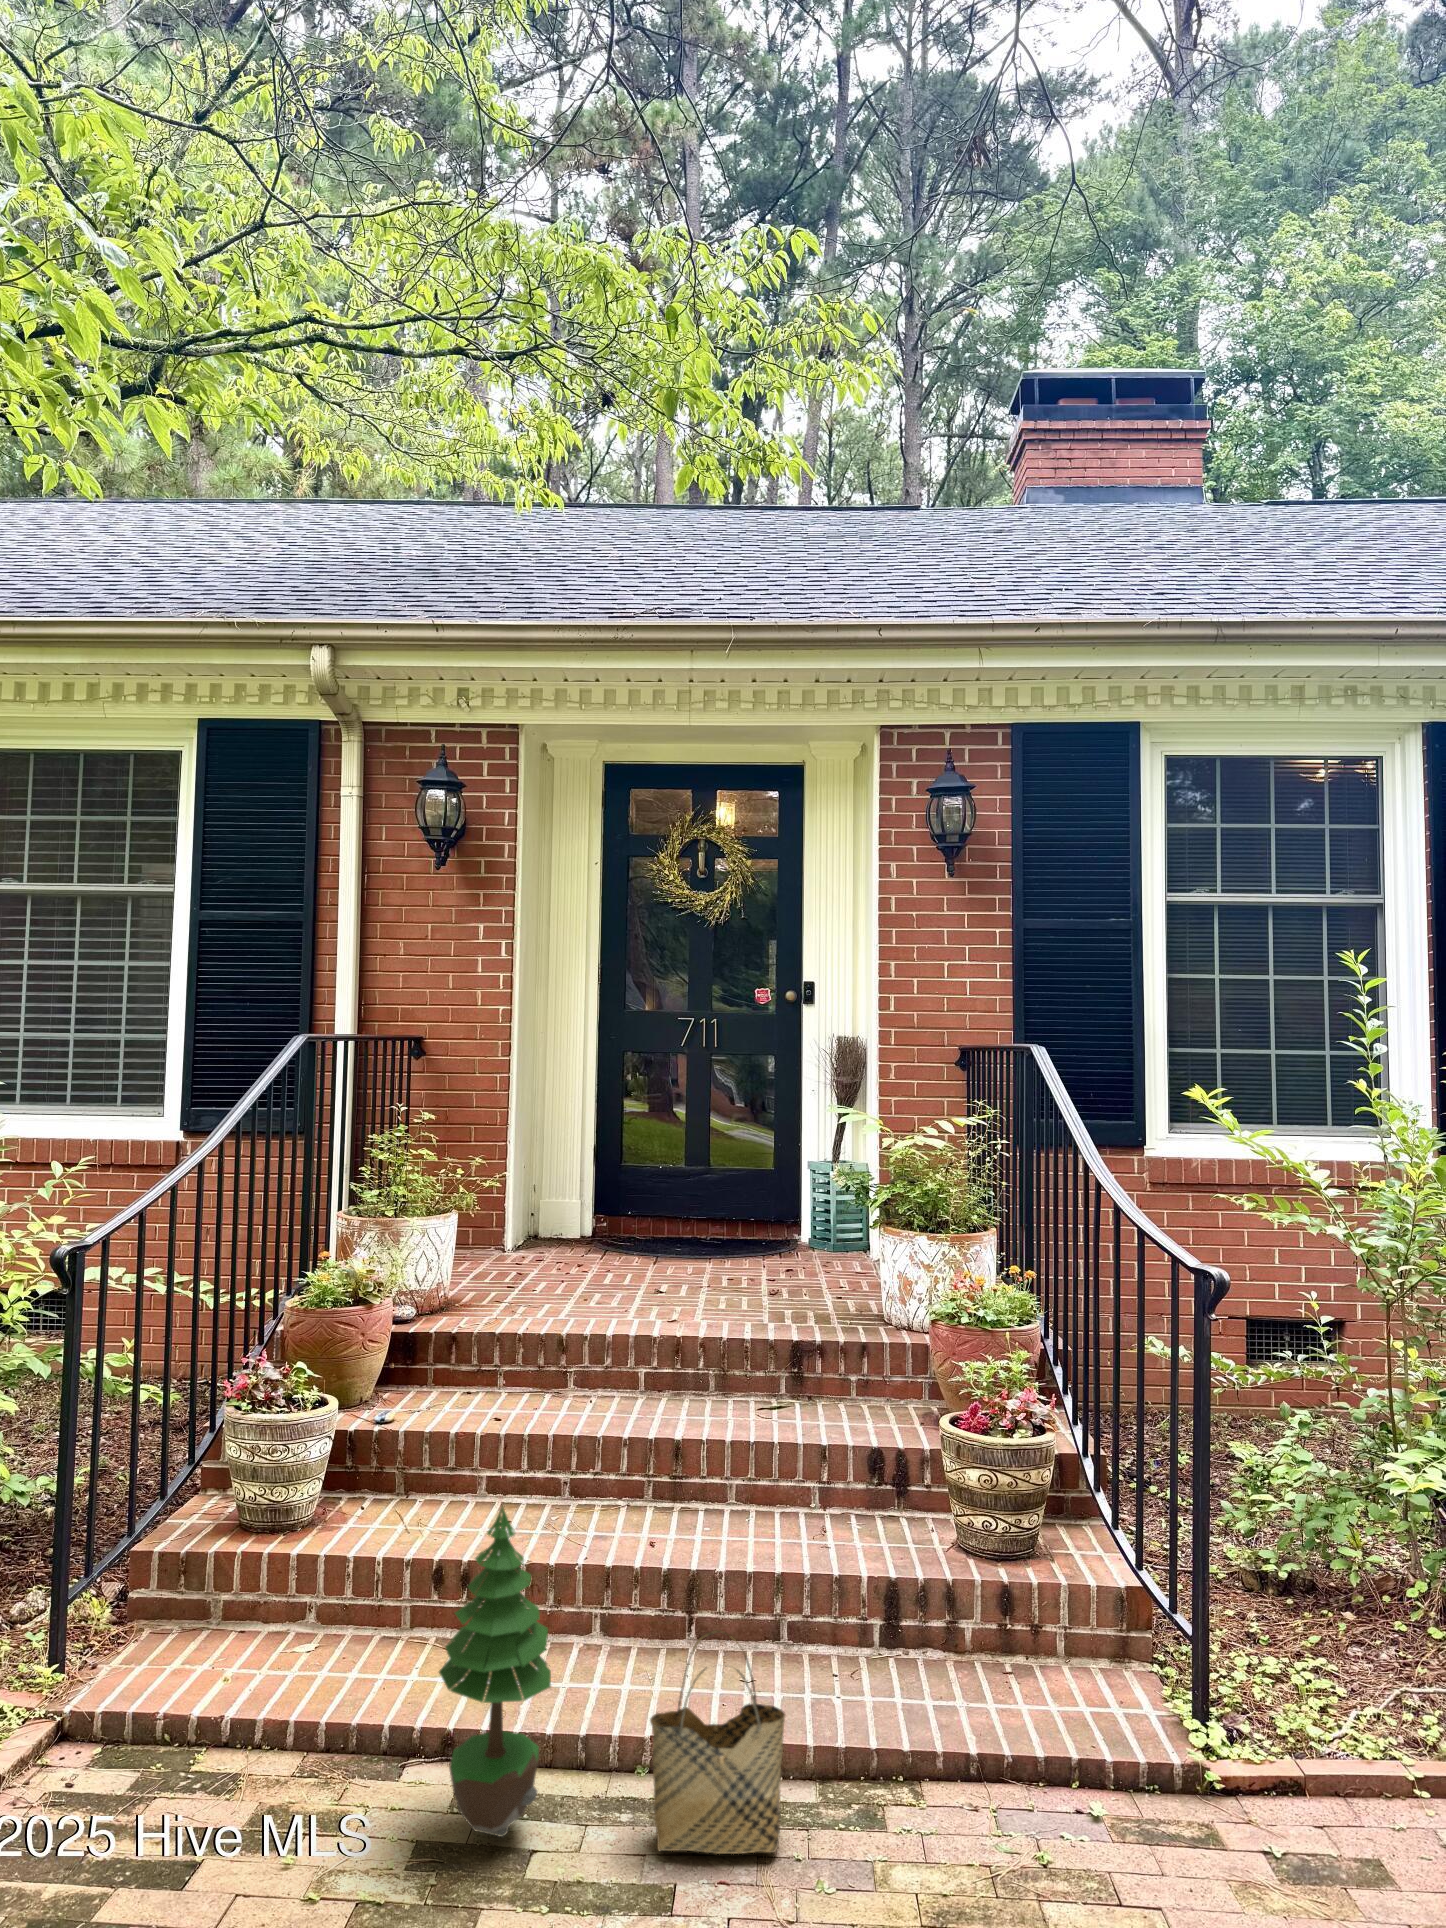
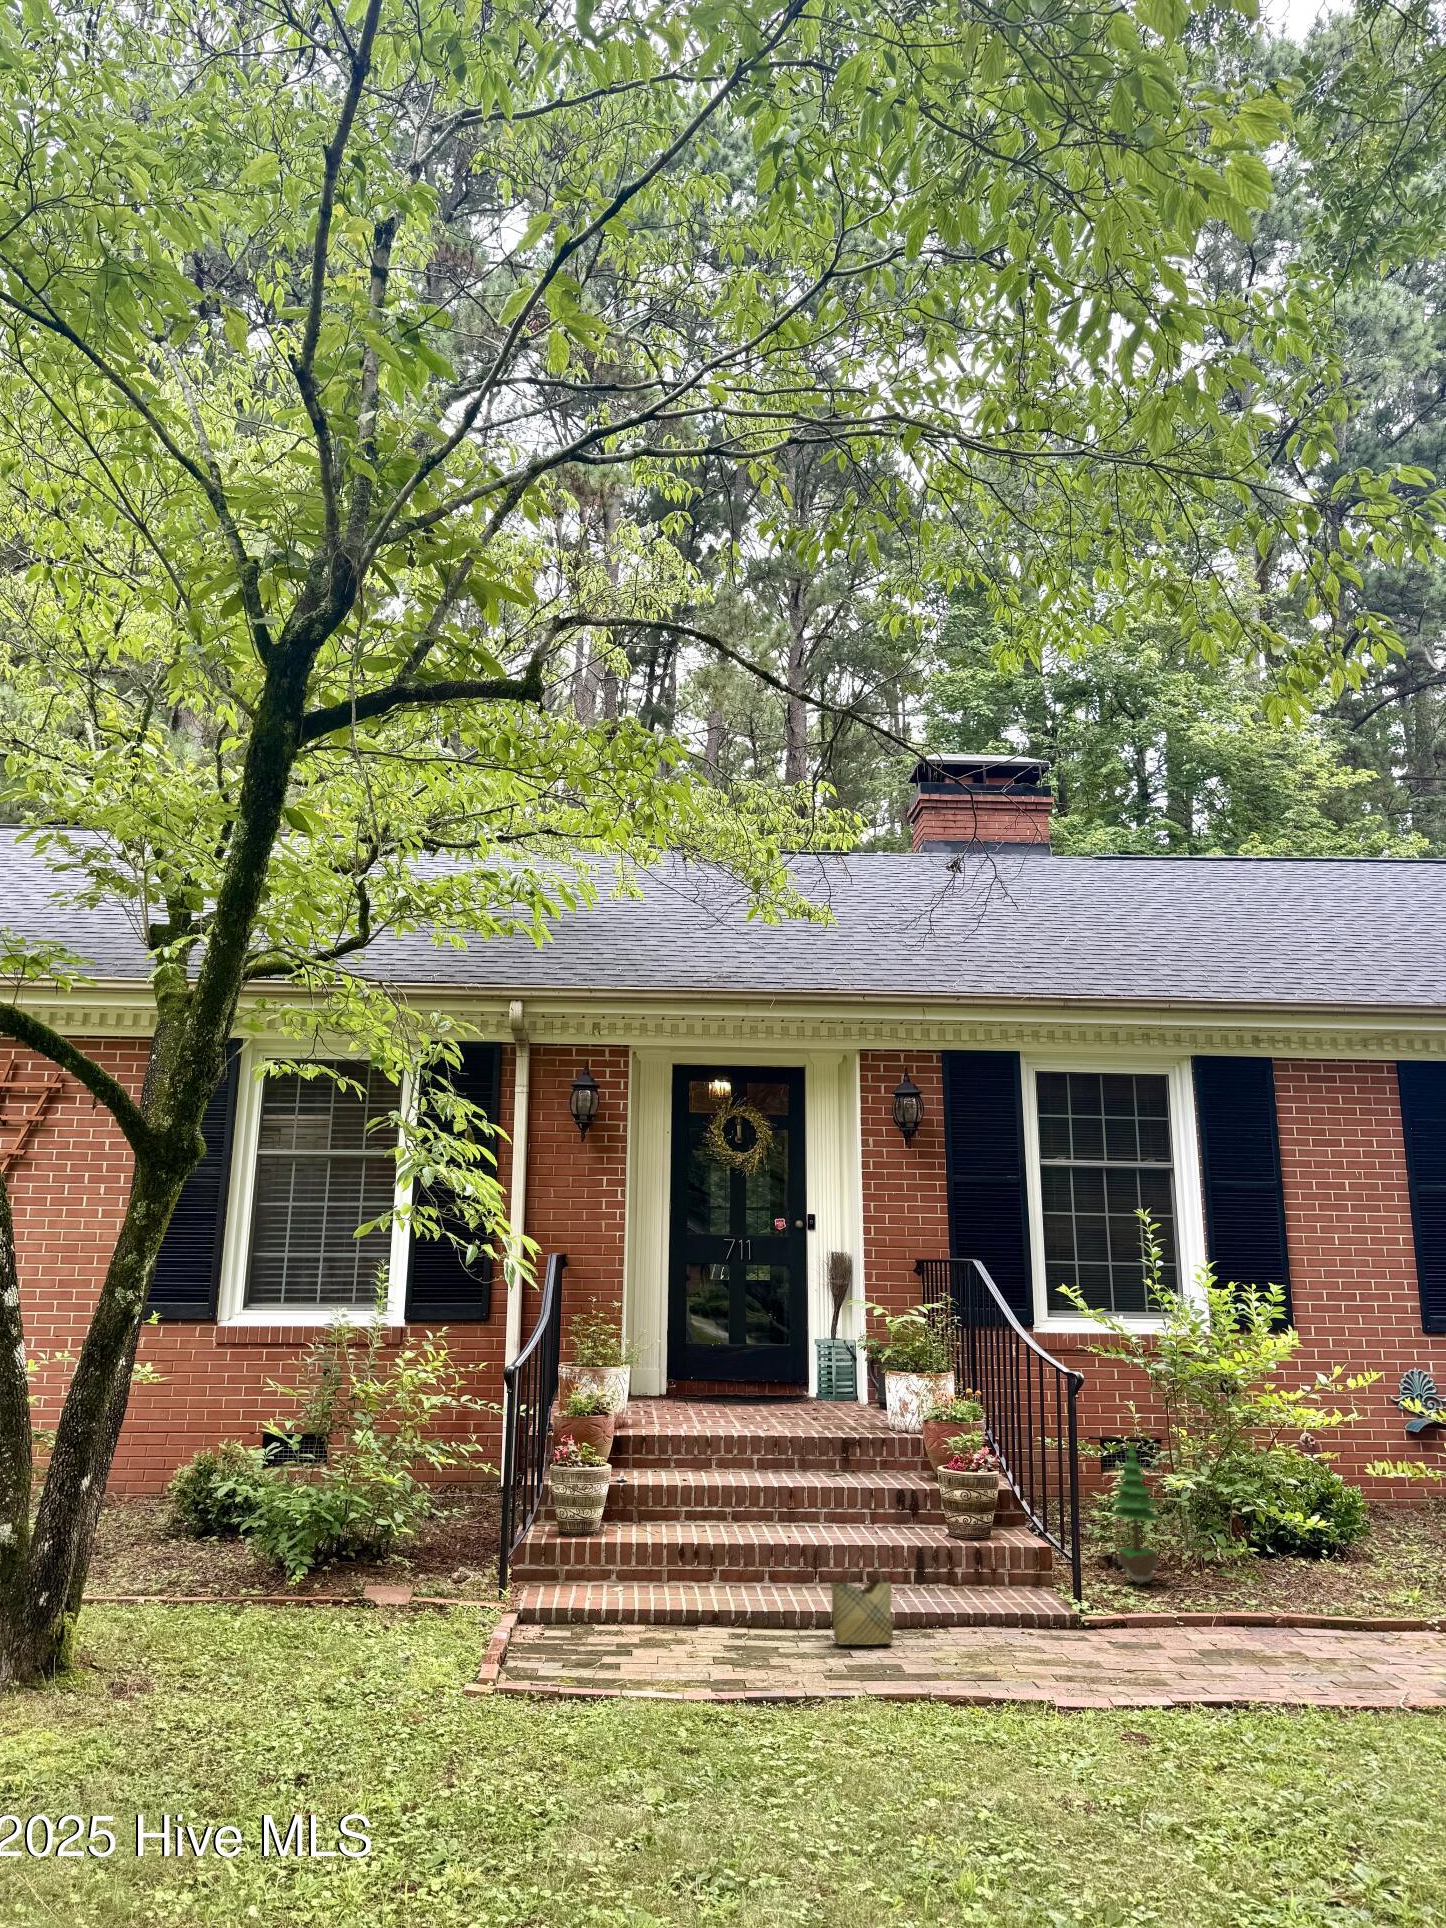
potted tree: present [439,1507,551,1837] -> present [1111,1446,1158,1584]

